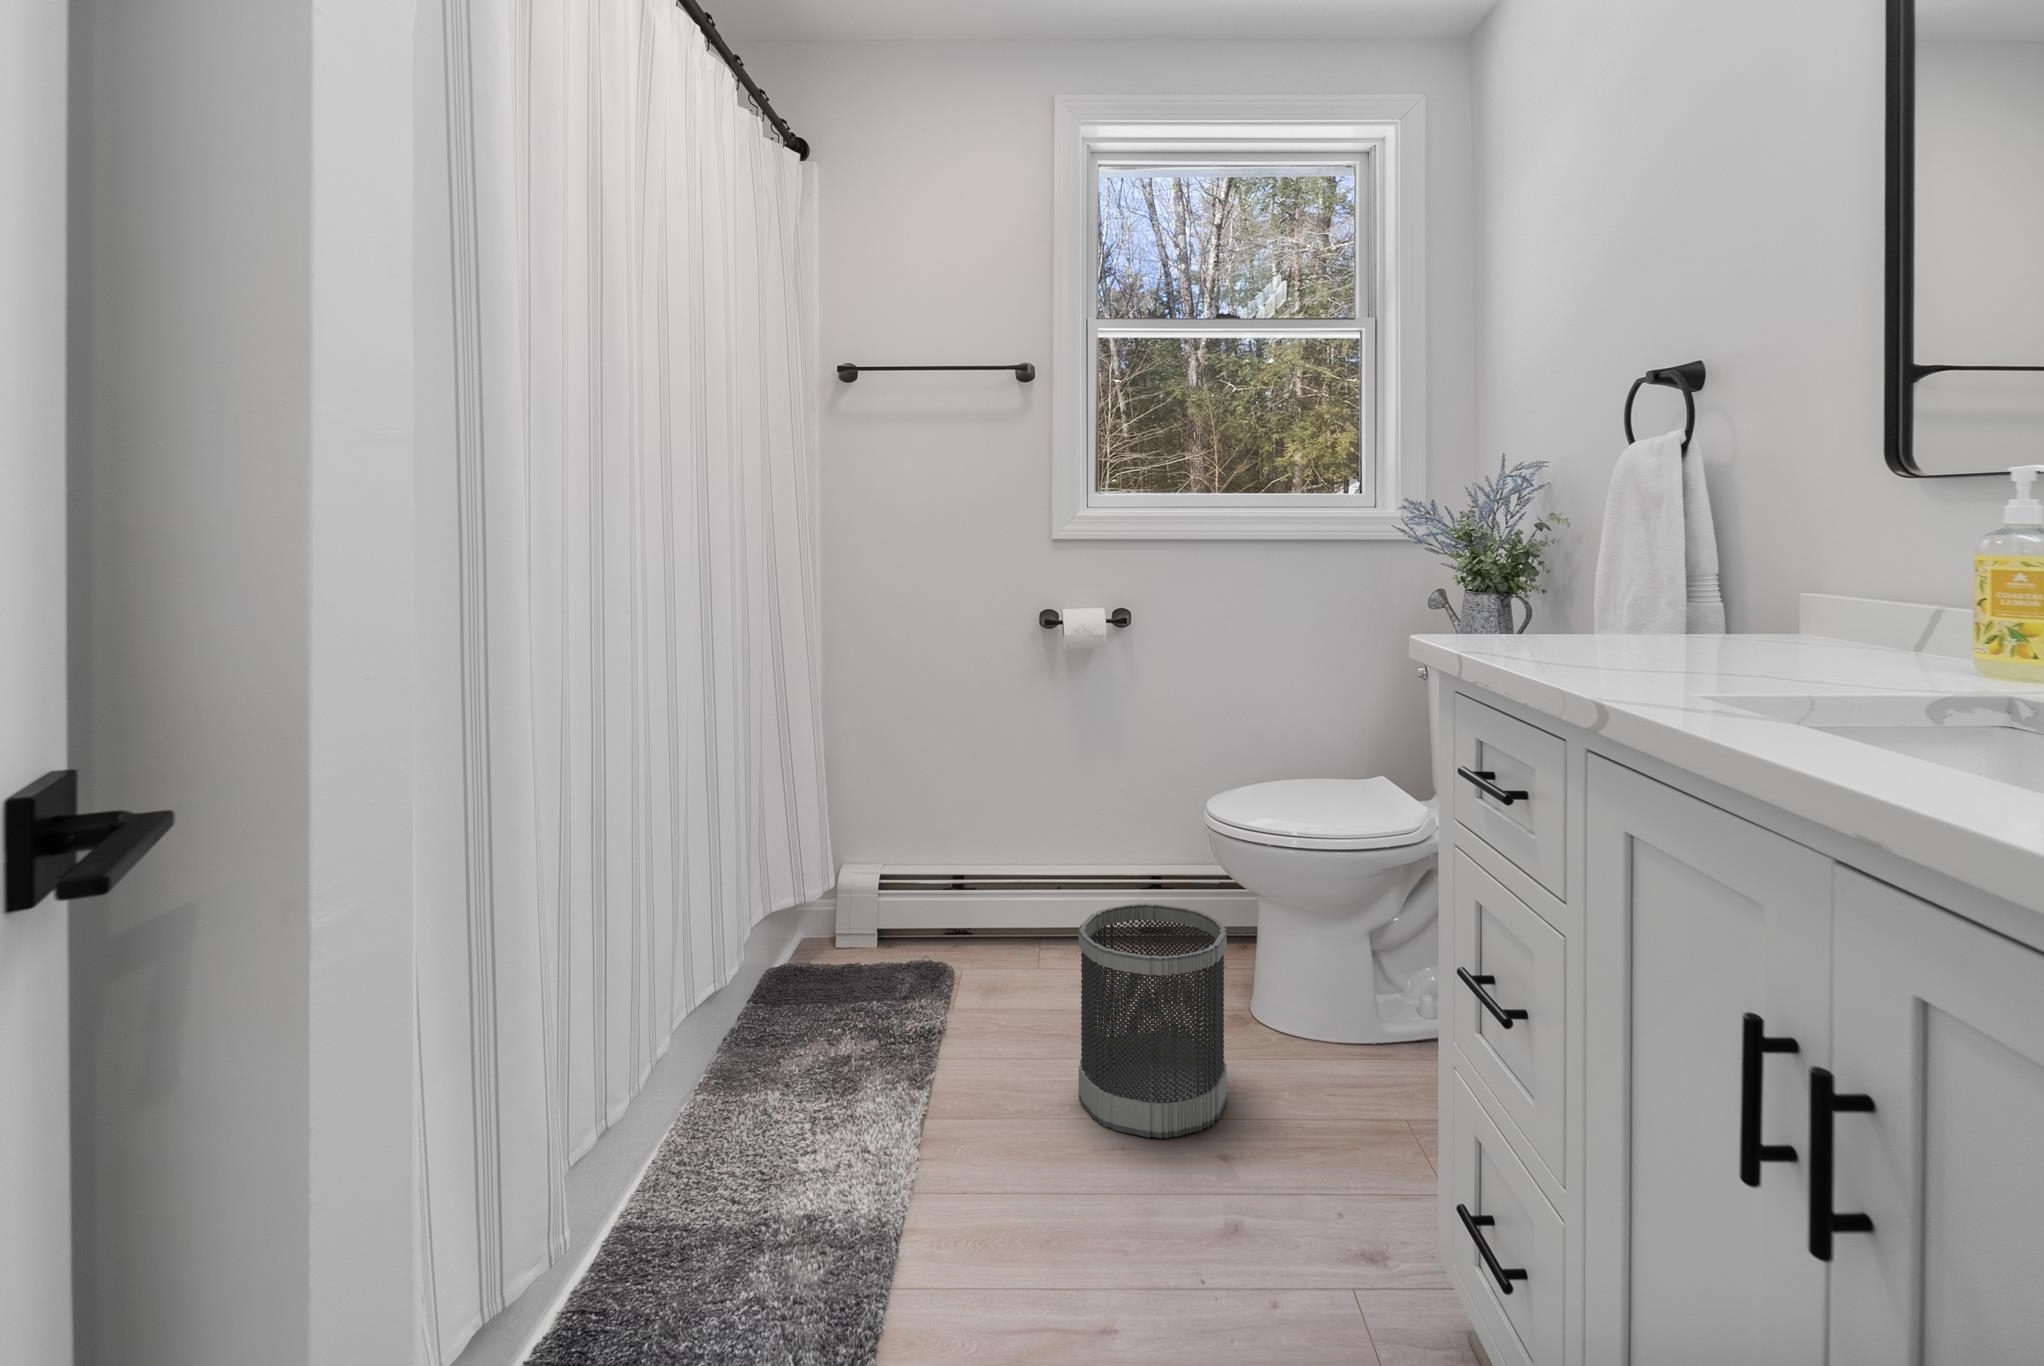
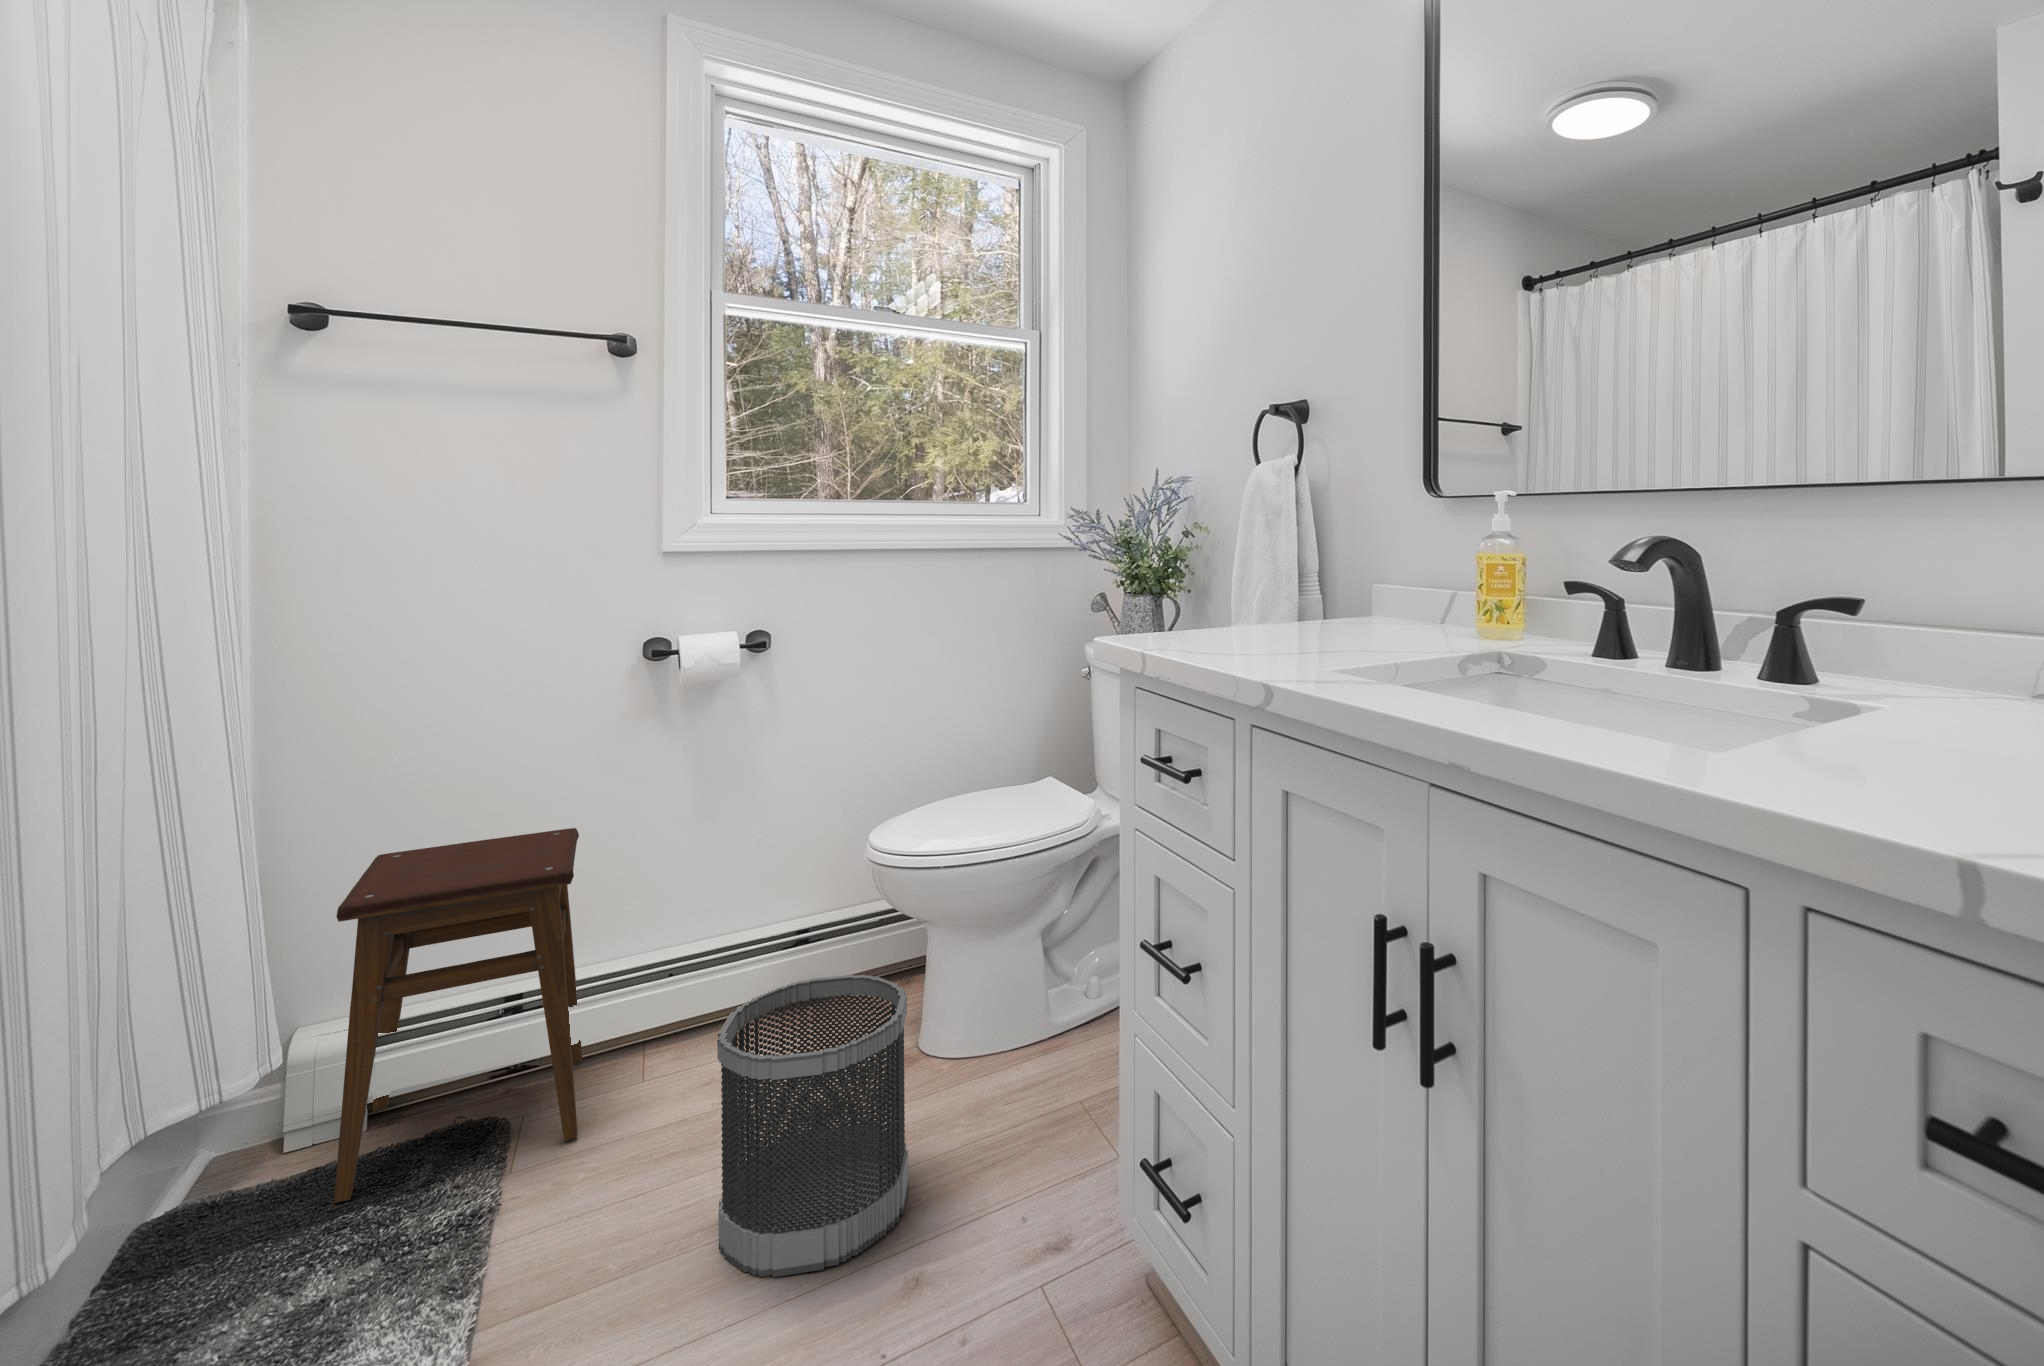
stool: none [857,755,1008,991] -> present [334,828,582,1203]

